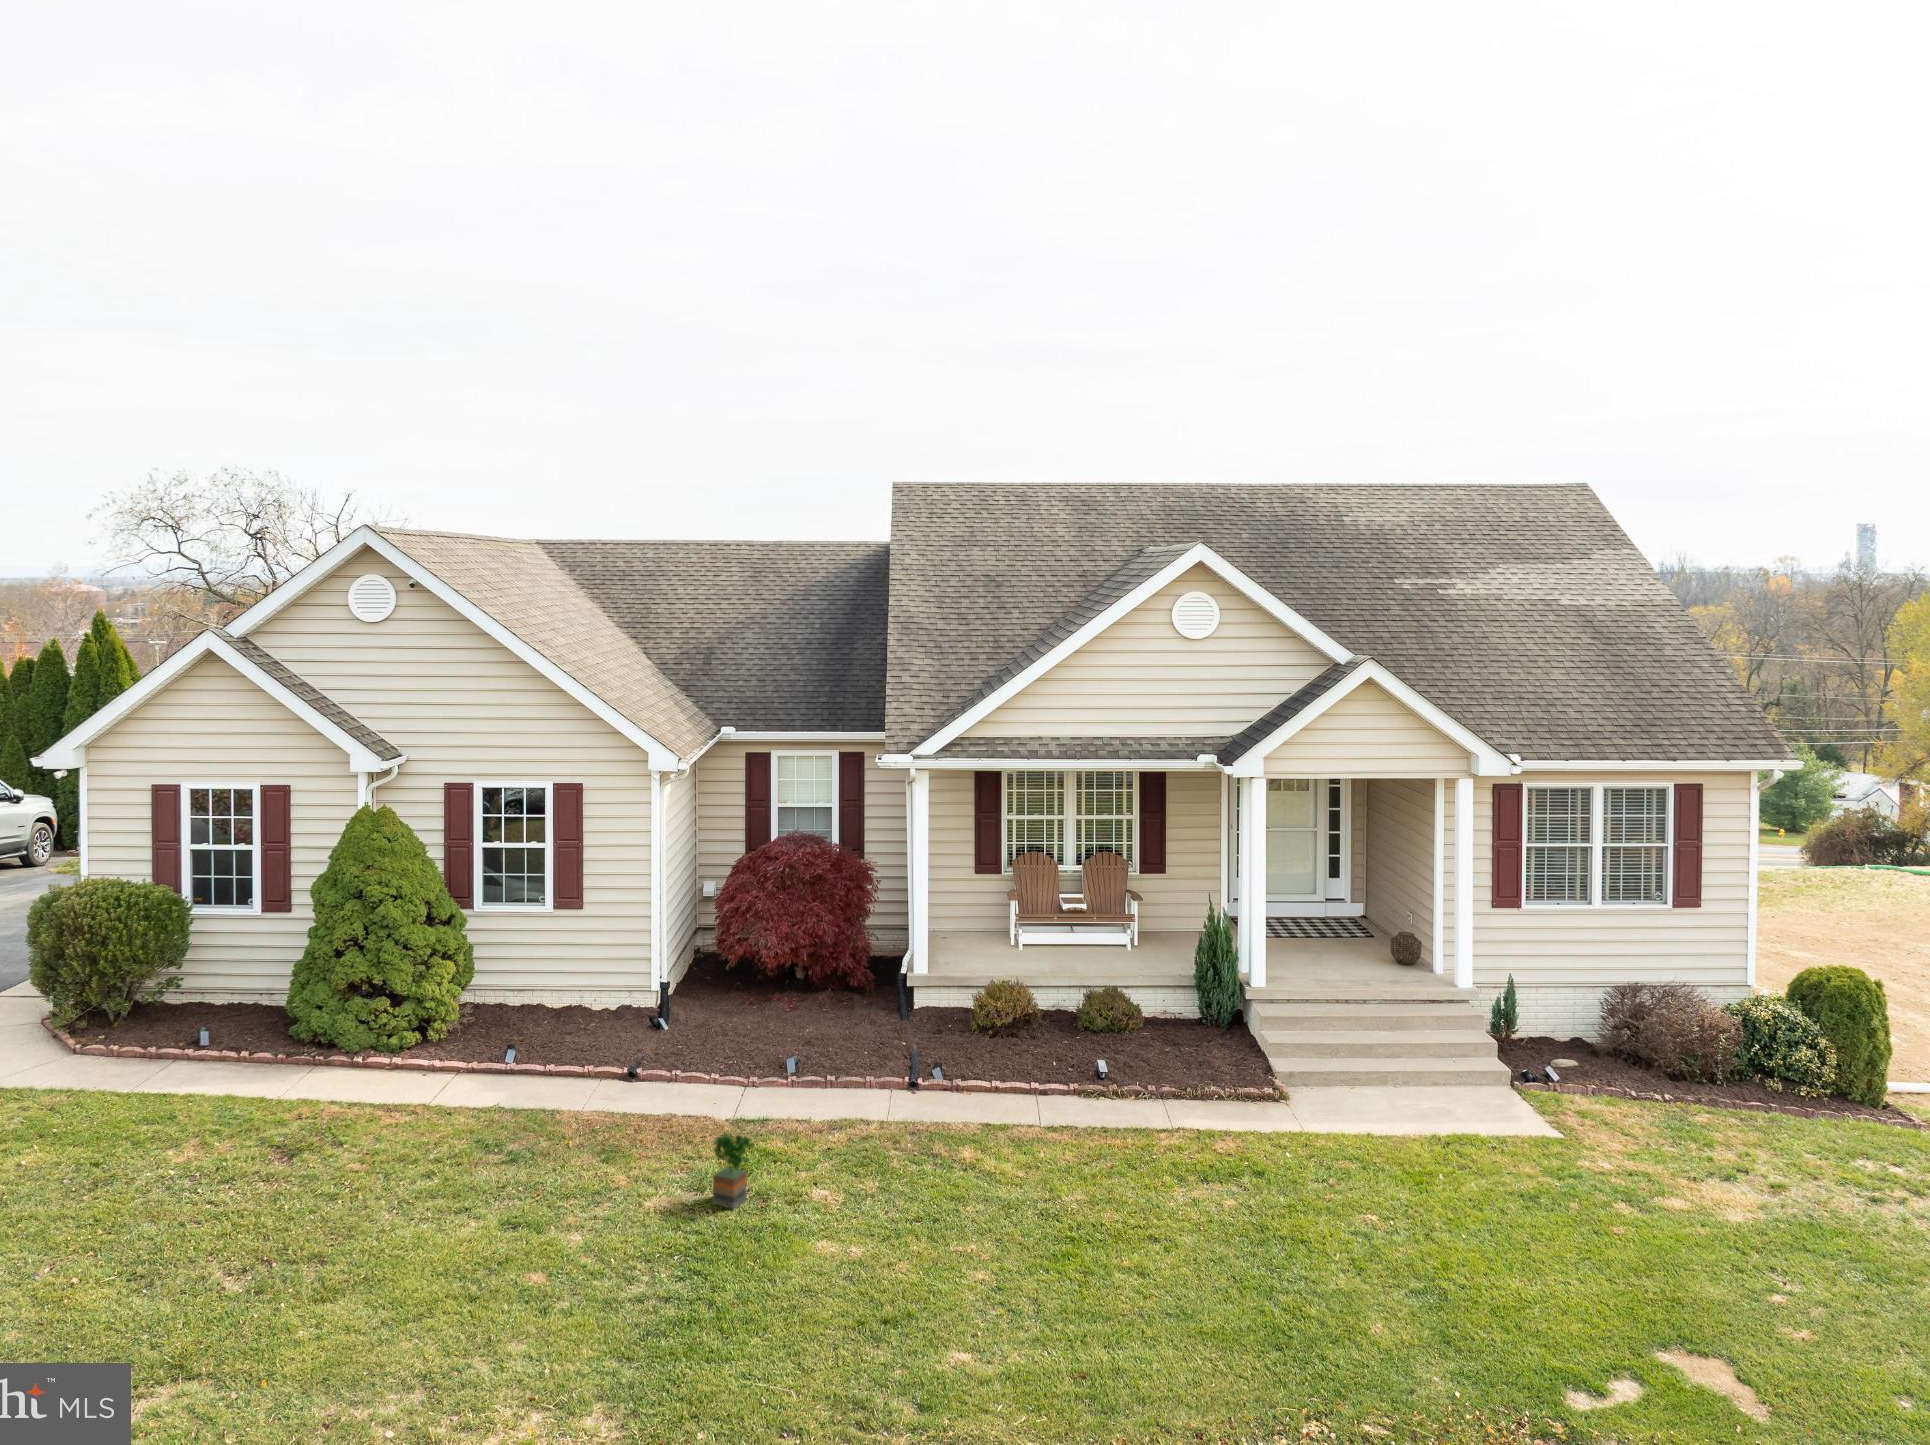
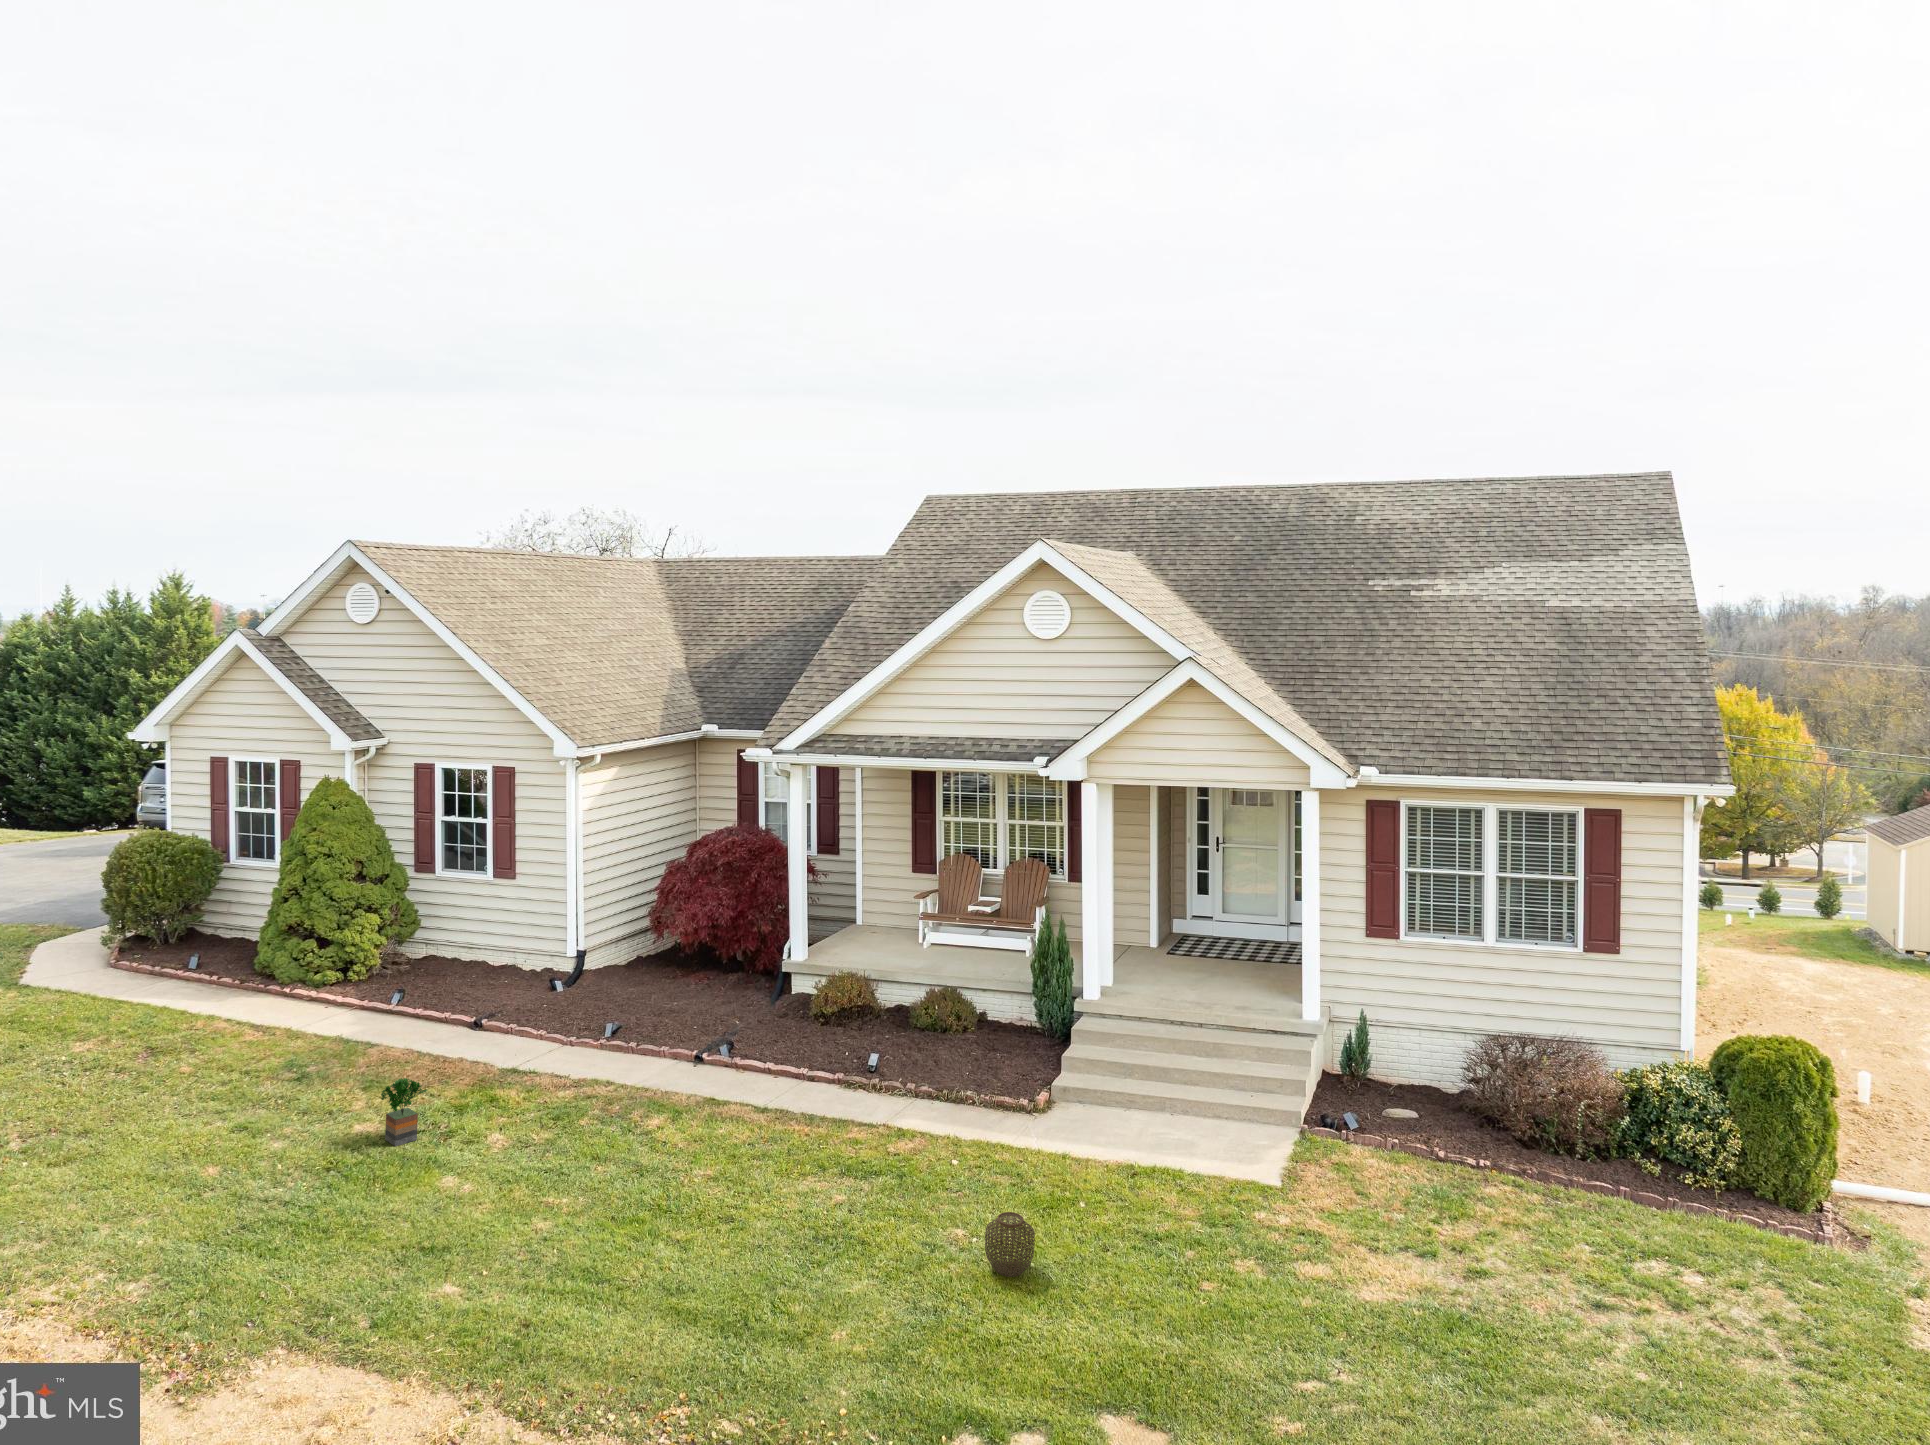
woven basket: present [1390,932,1421,965] -> present [985,1212,1035,1277]

